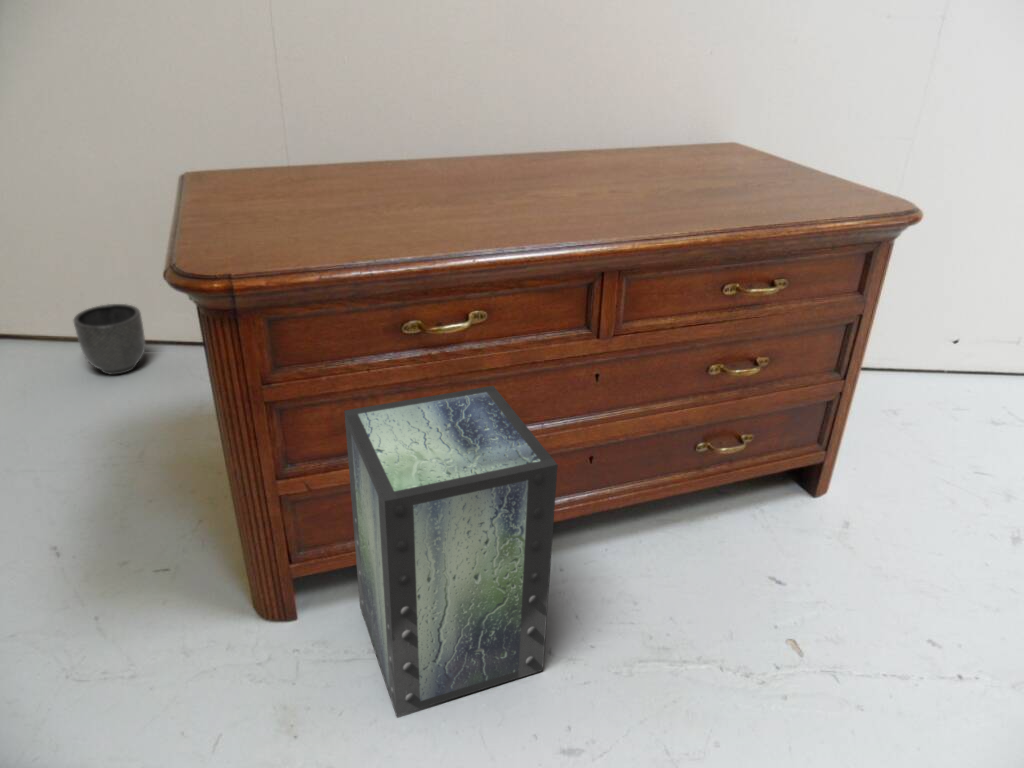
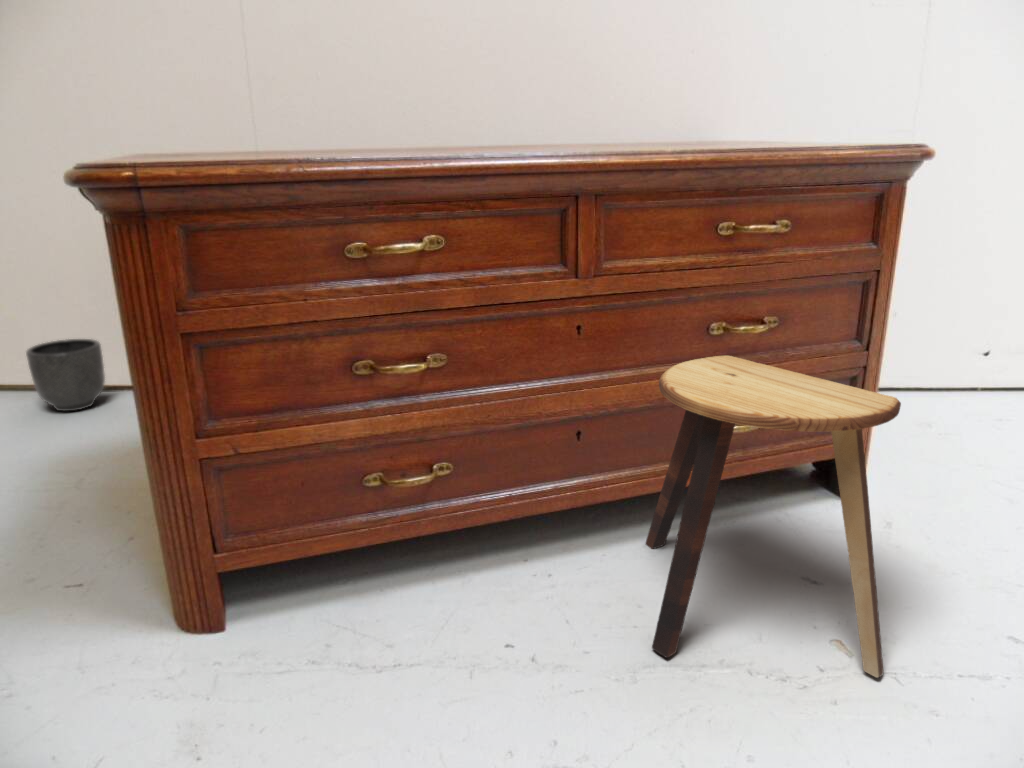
storage box: present [344,386,558,716] -> none [273,326,524,731]
stool: none [641,403,858,679] -> present [646,356,901,678]

